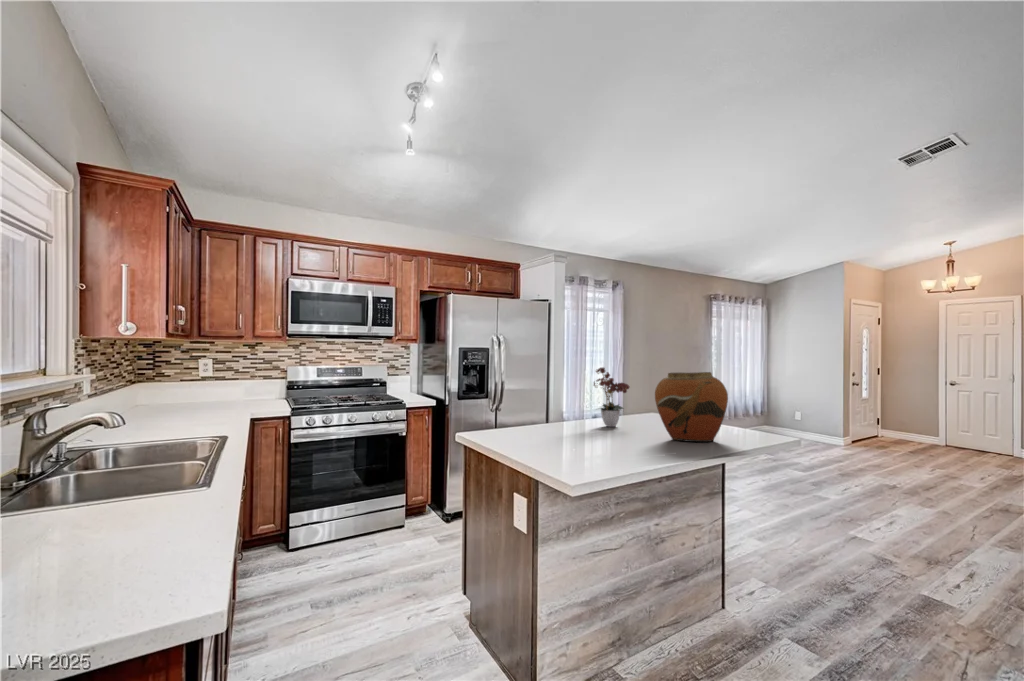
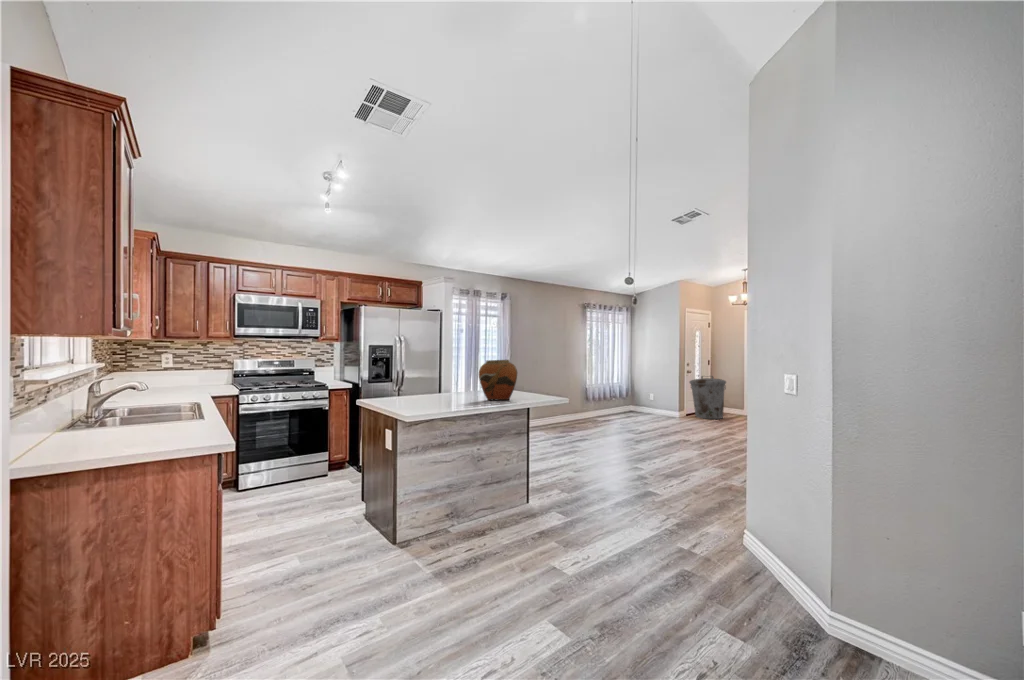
flower arrangement: present [594,367,630,427] -> none [452,356,479,397]
trash can: none [856,390,915,449] -> present [690,376,726,419]

